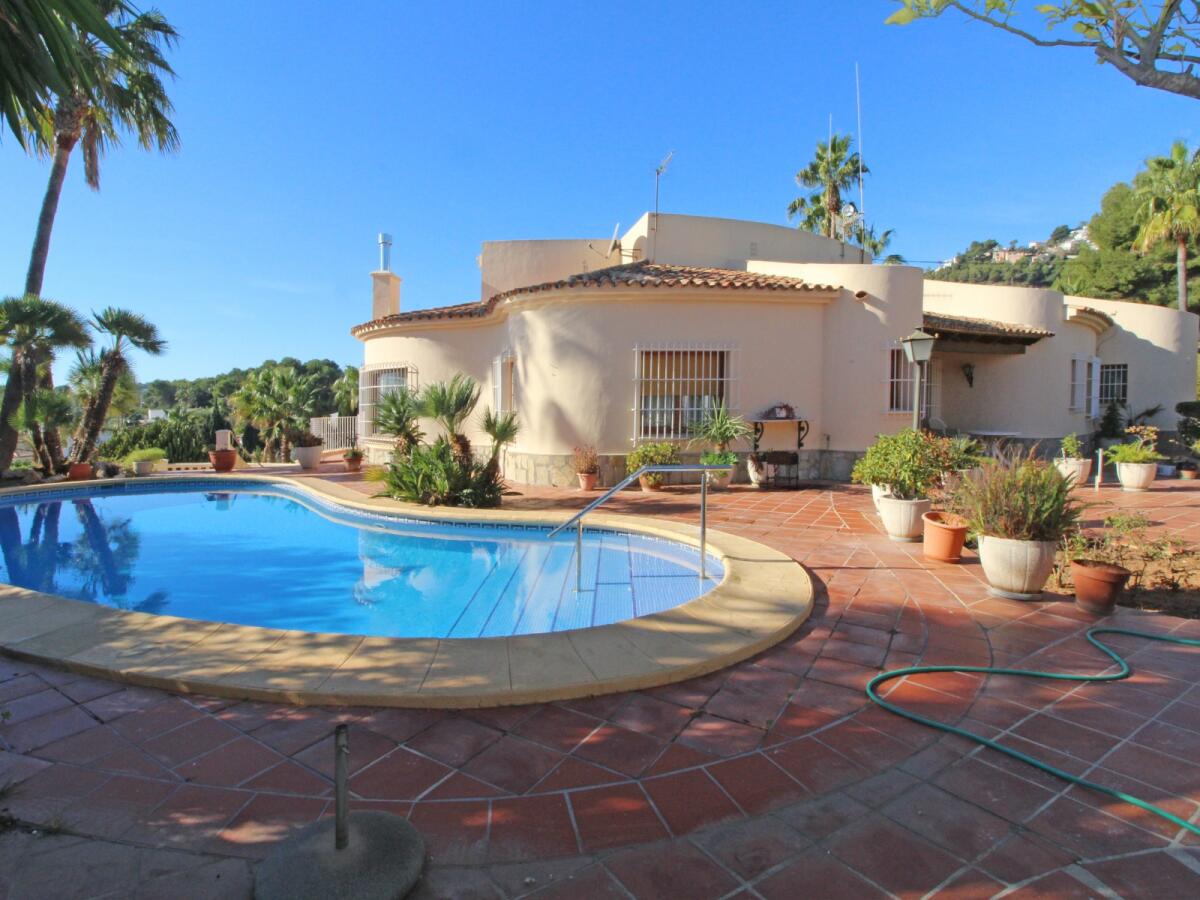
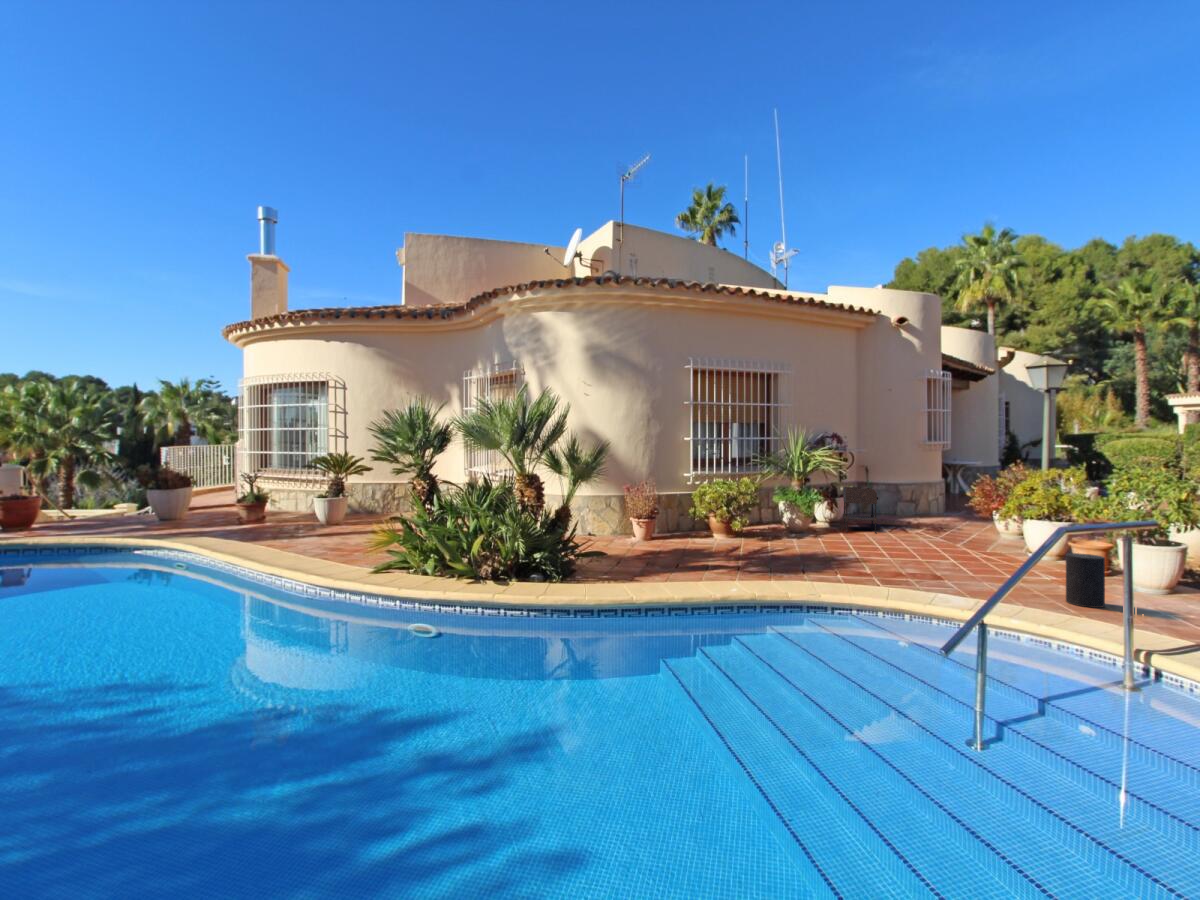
stool: none [762,501,785,539] -> present [1066,553,1105,608]

